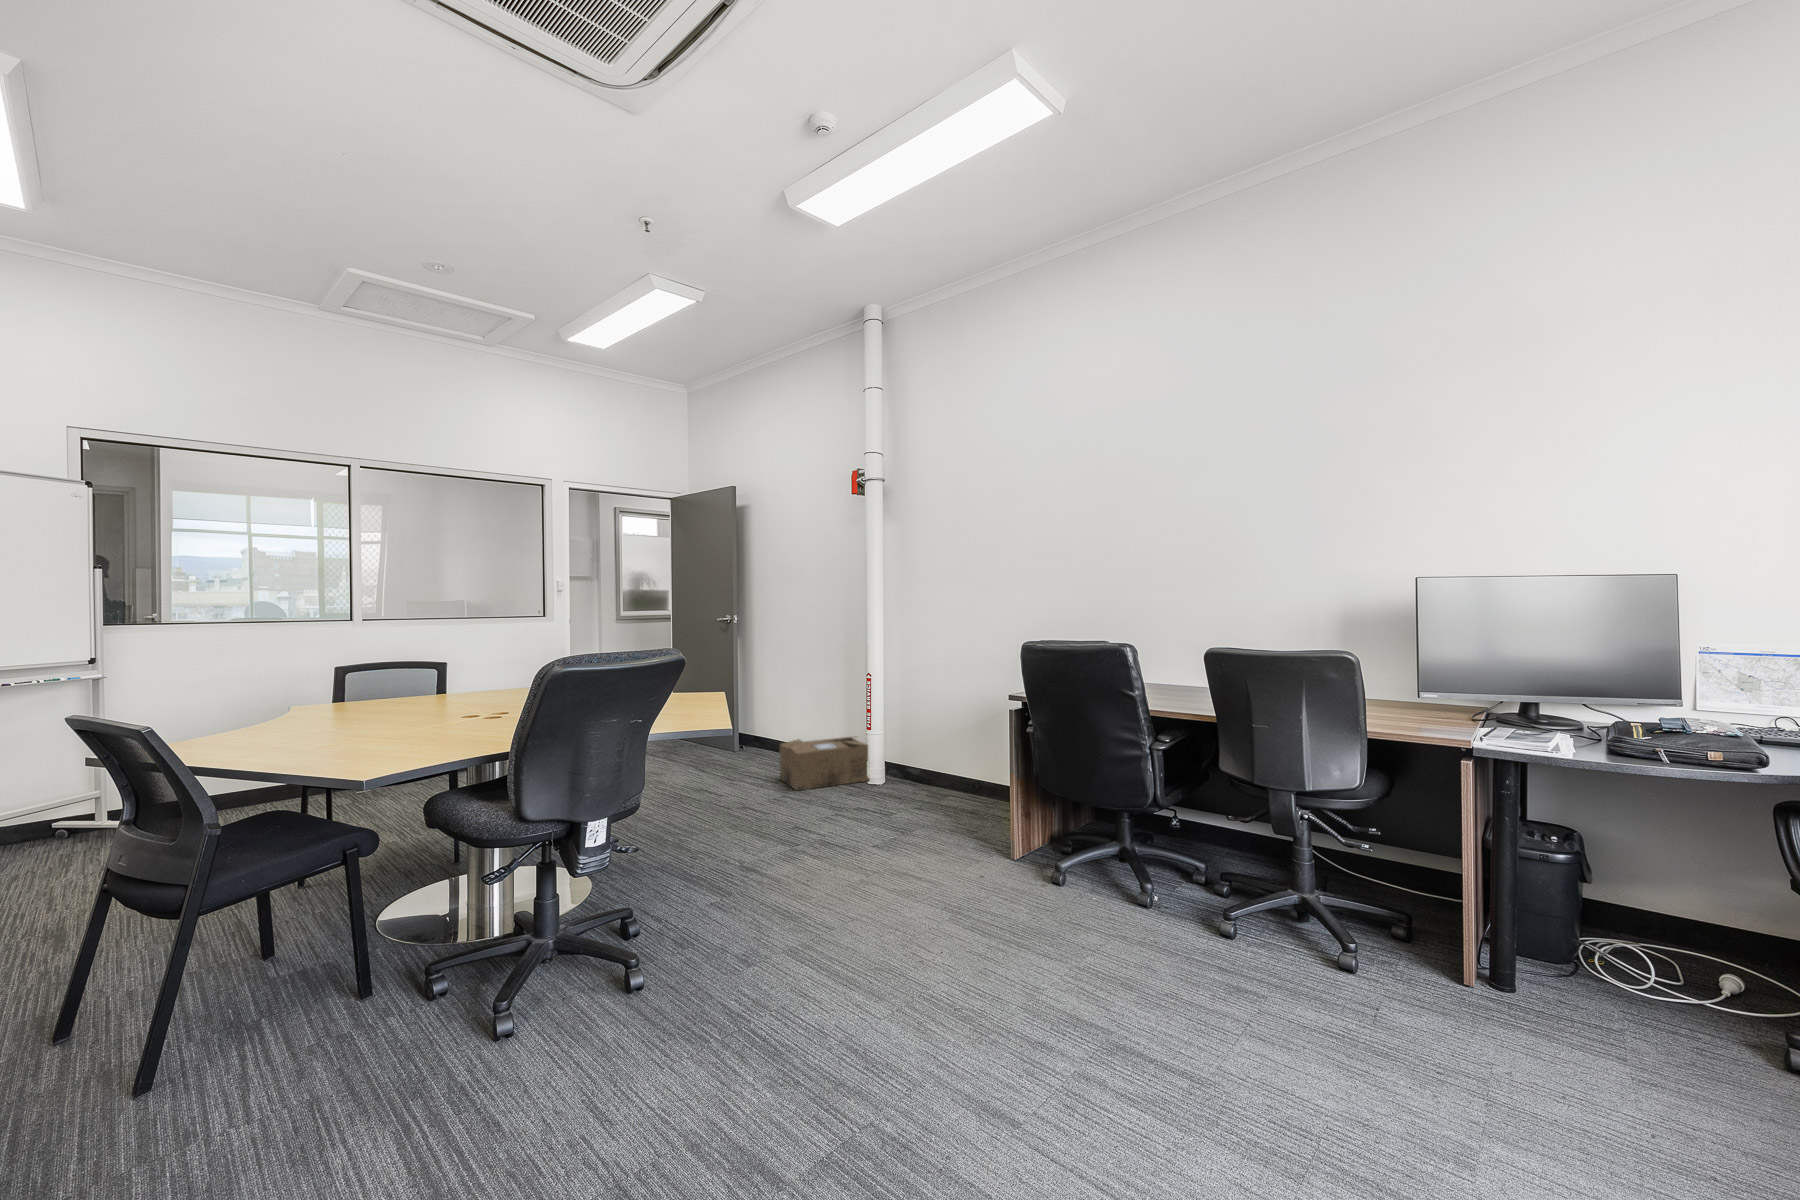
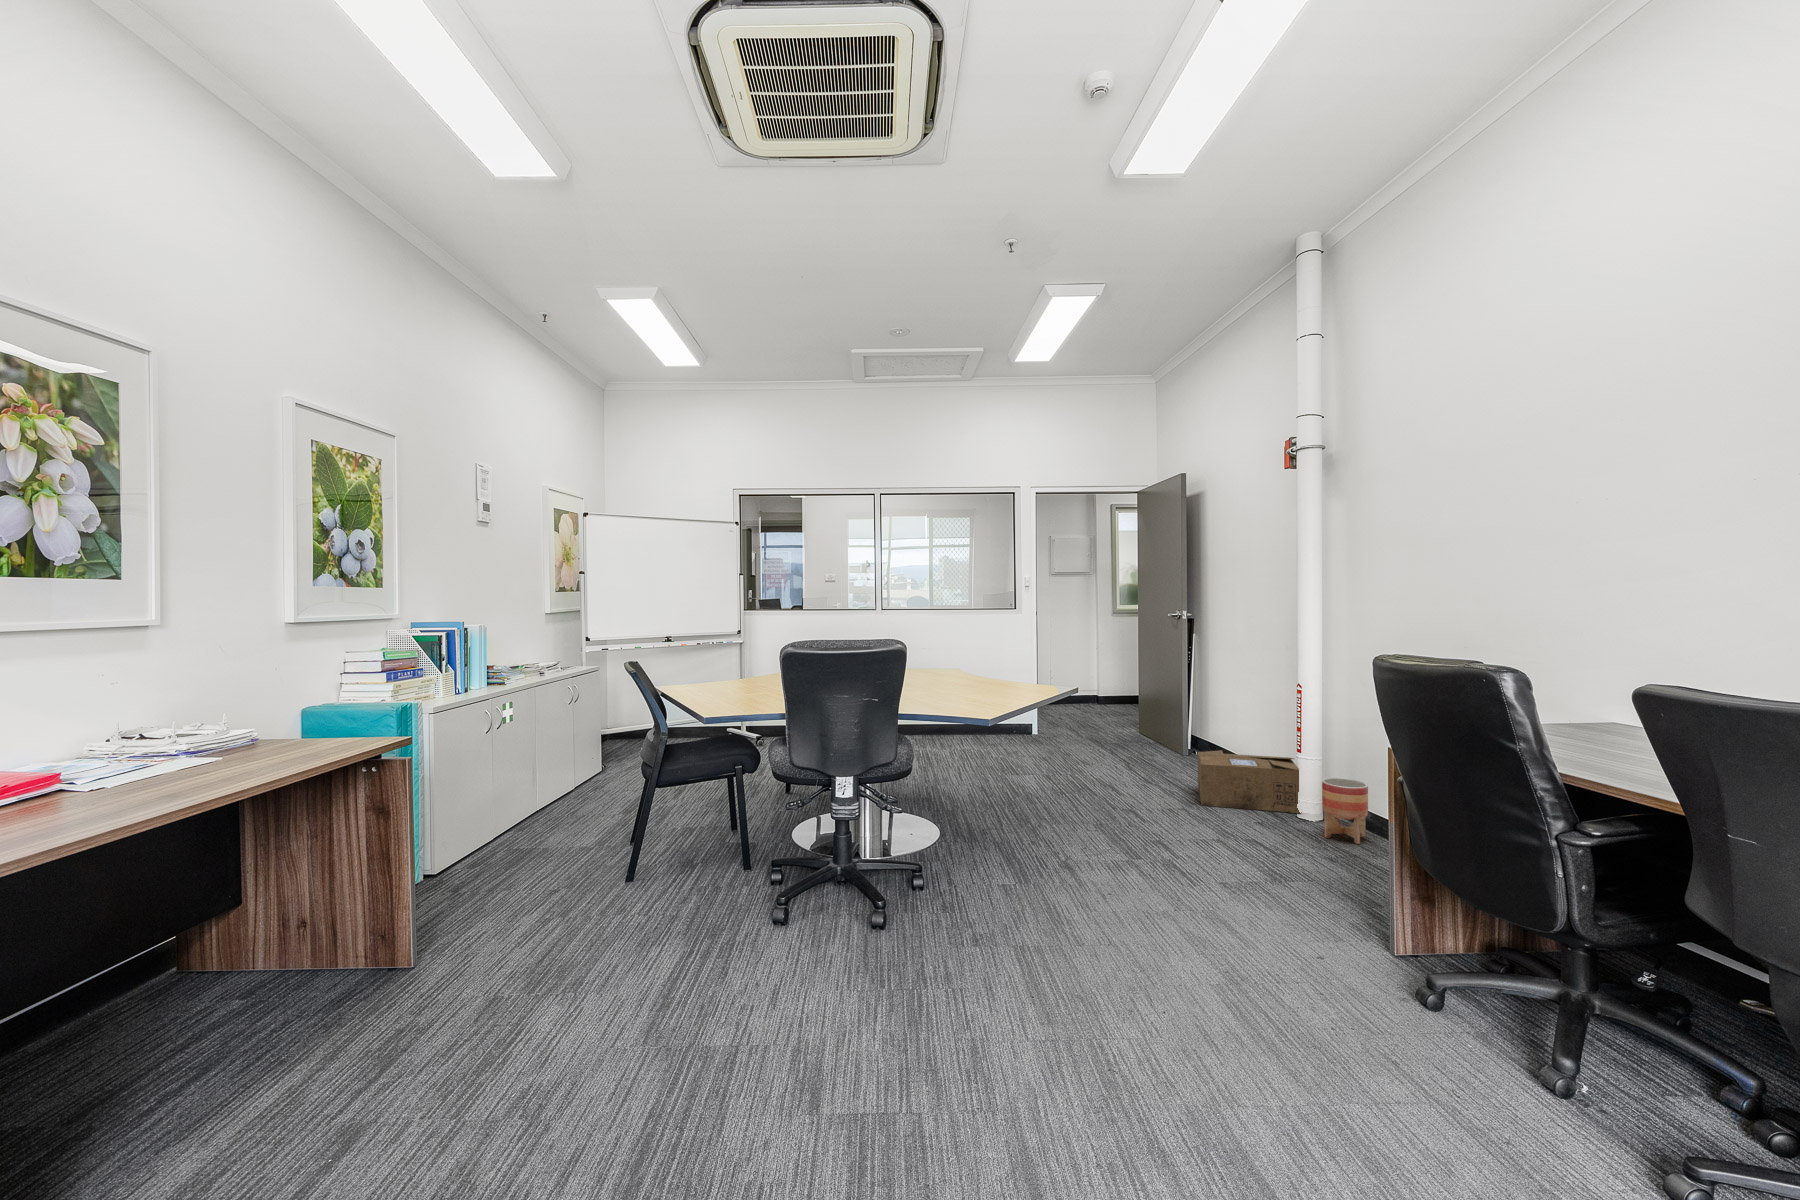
planter: none [896,745,927,795] -> present [1322,778,1368,844]

